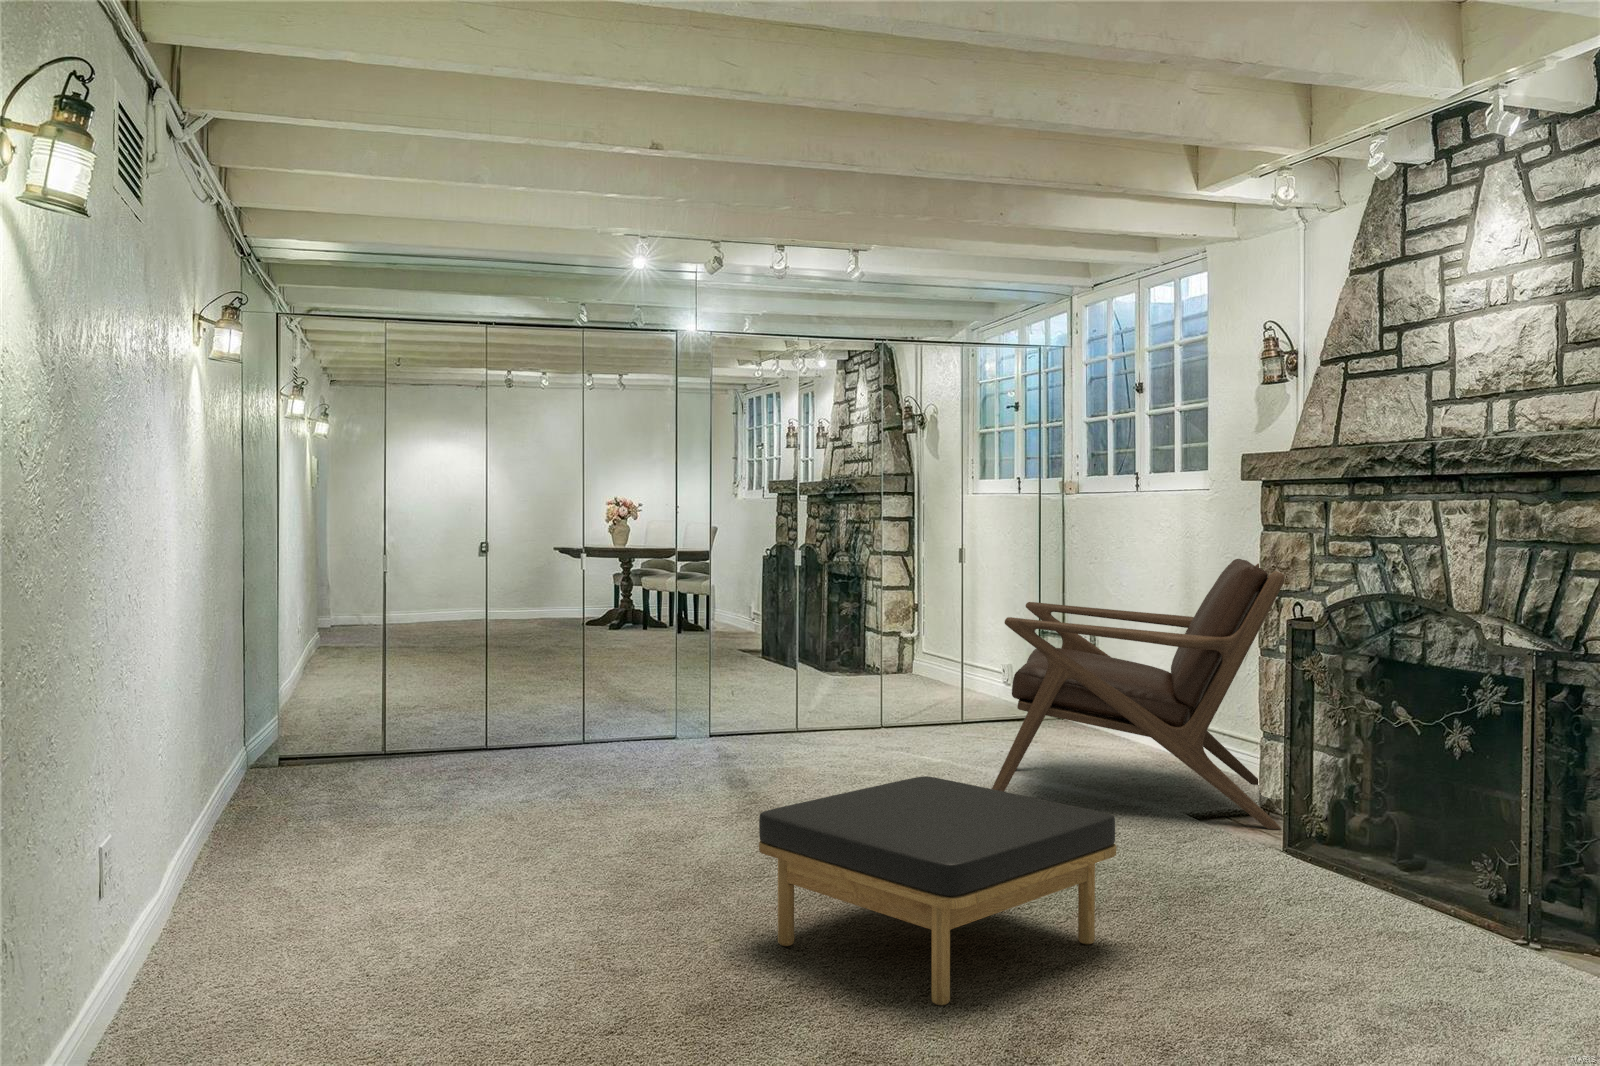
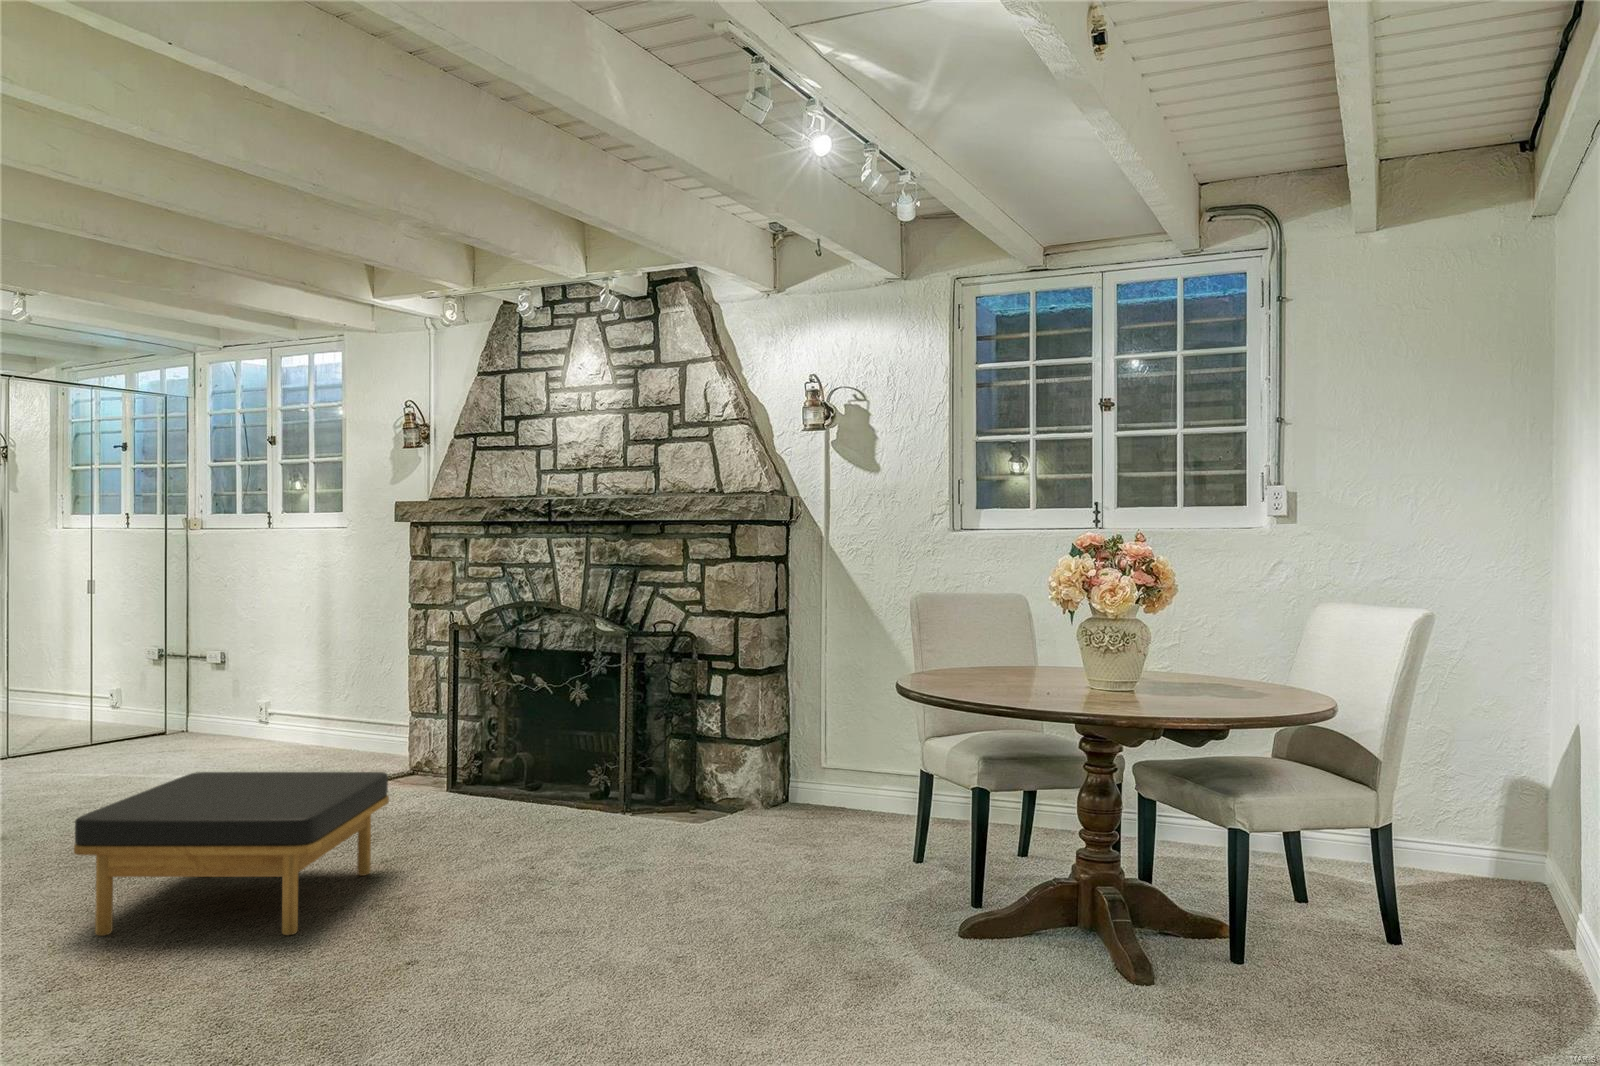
lounge chair: present [992,559,1285,830] -> none [172,582,441,812]

